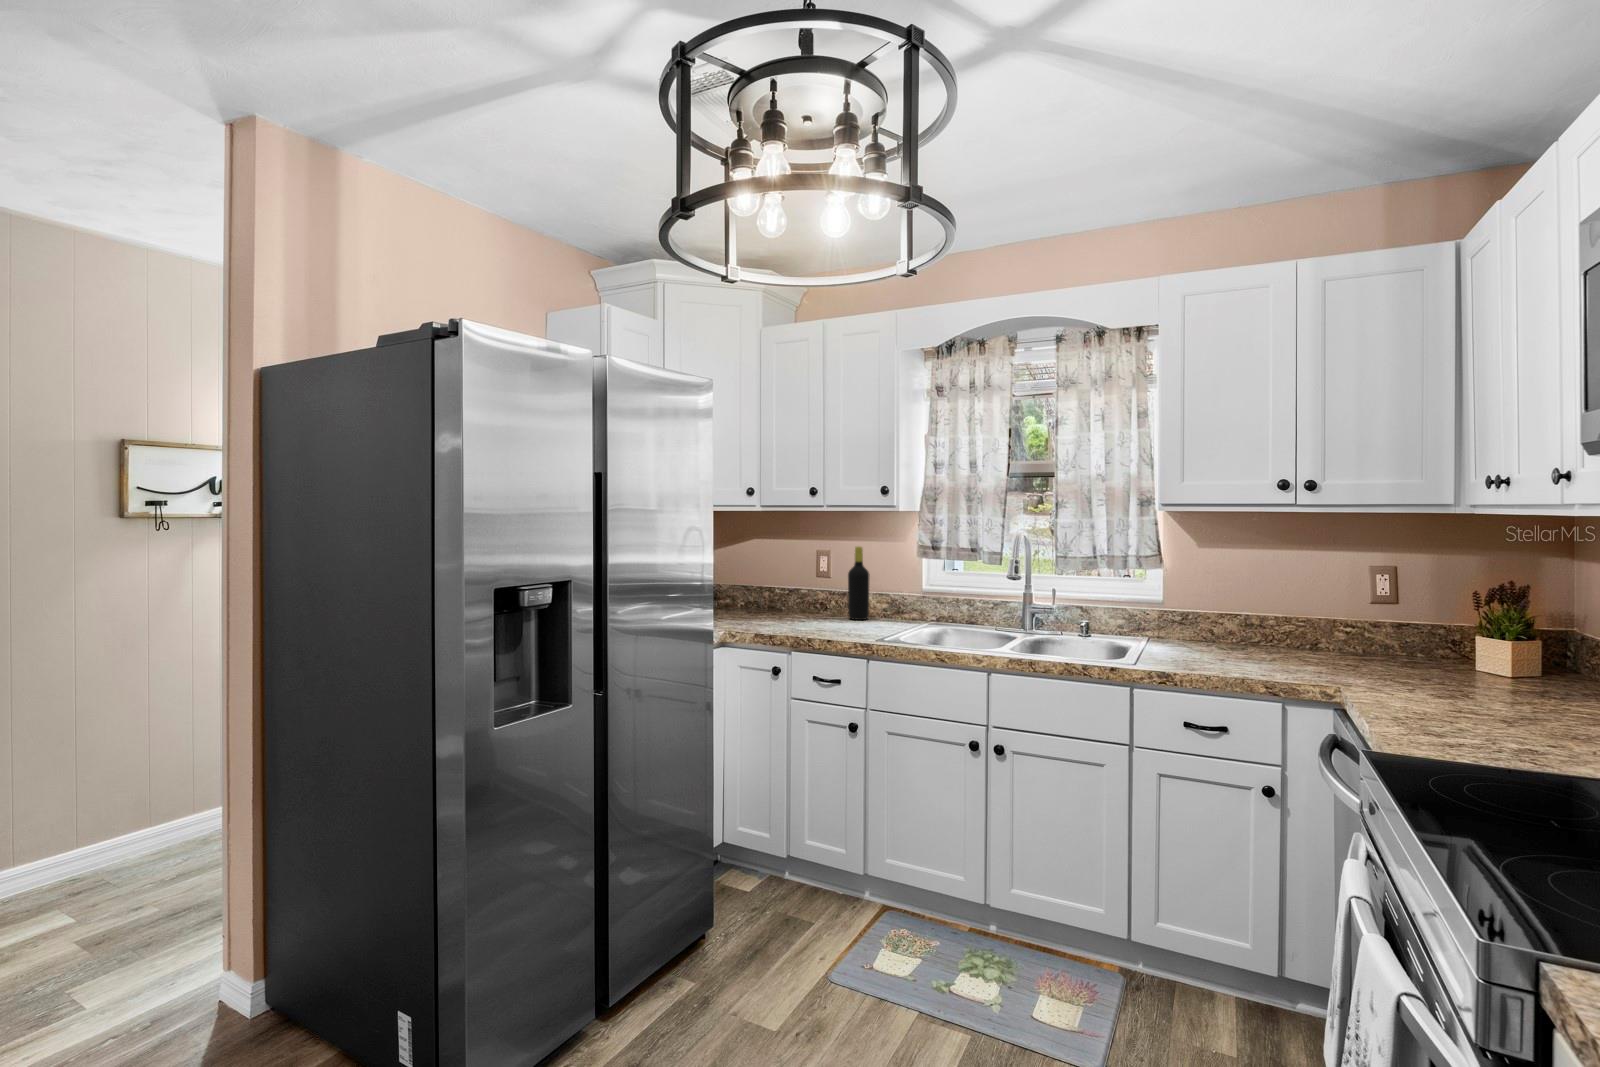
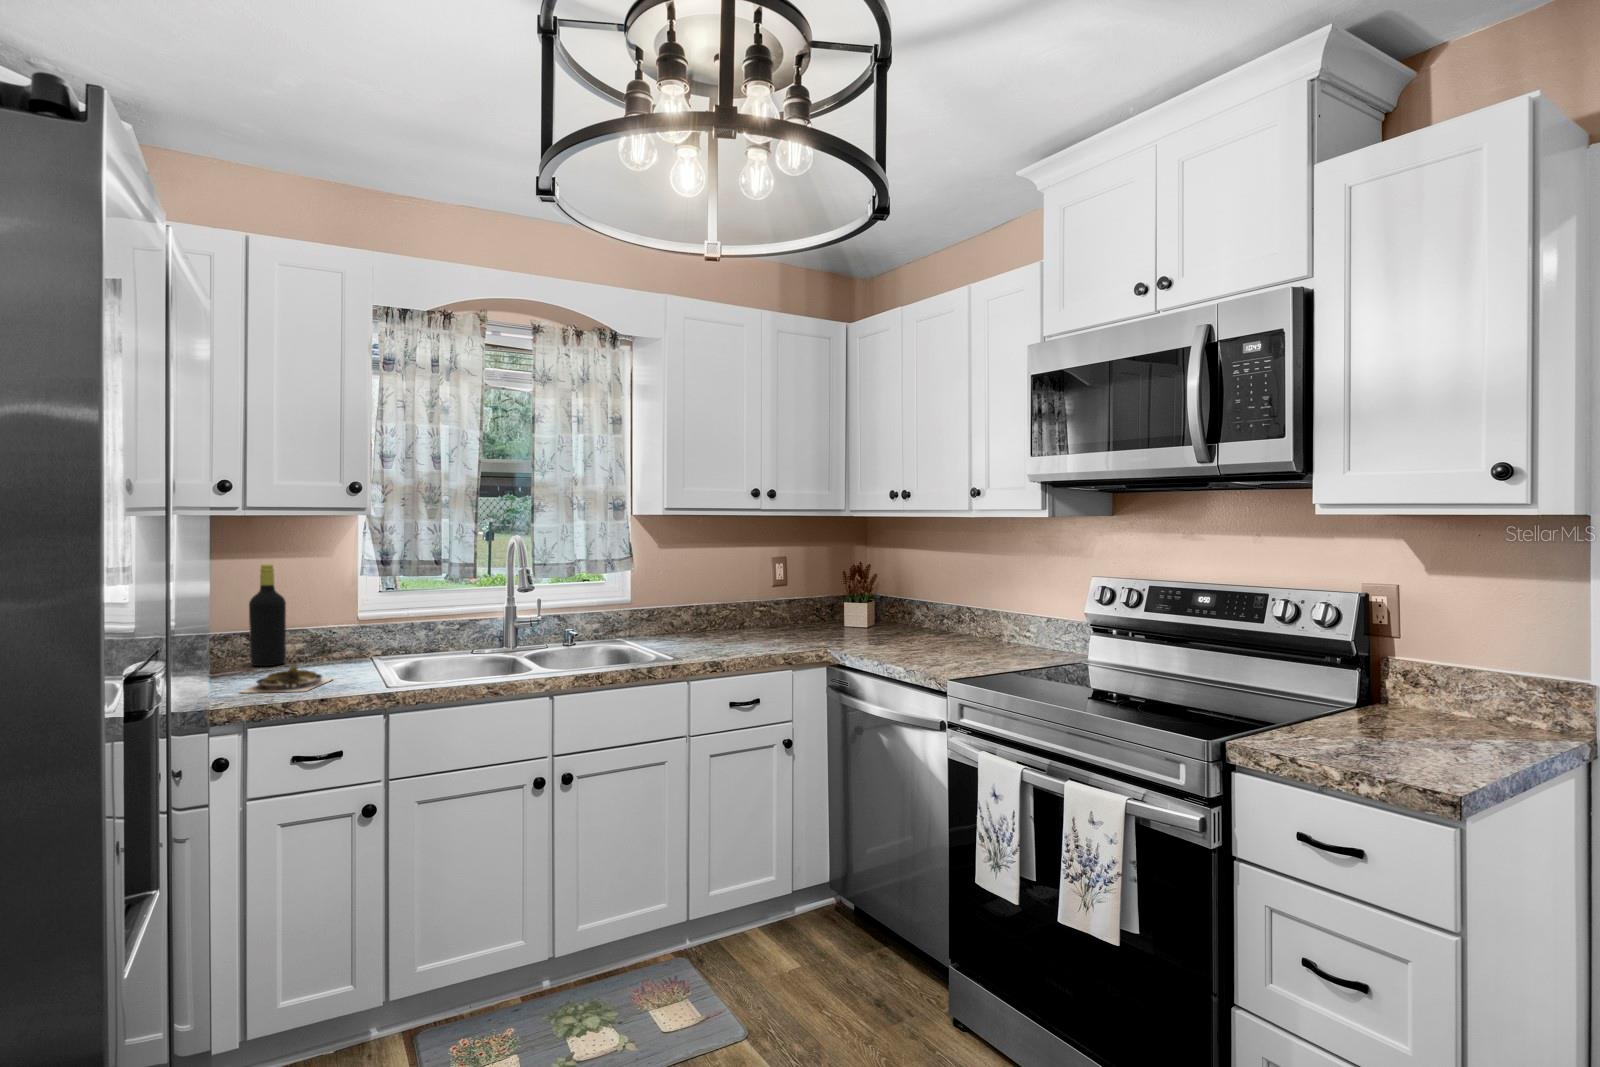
plate: none [803,617,864,635] -> present [242,667,333,693]

